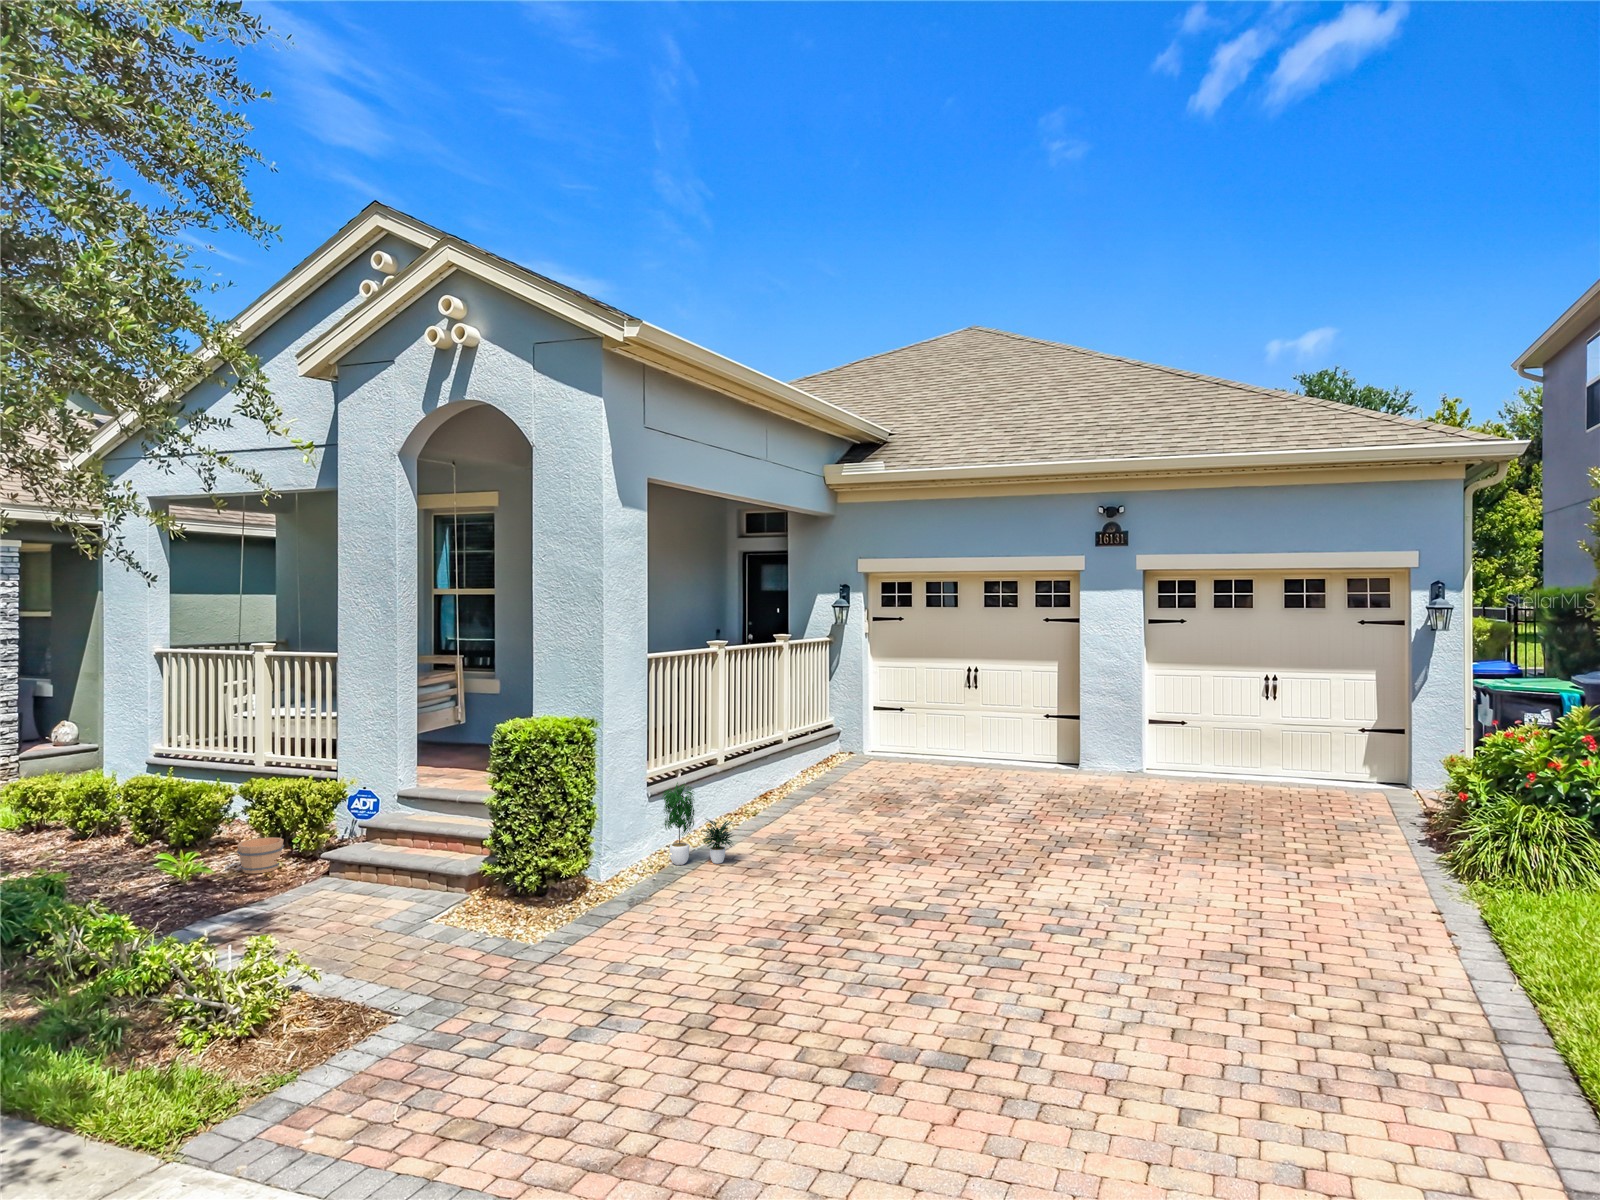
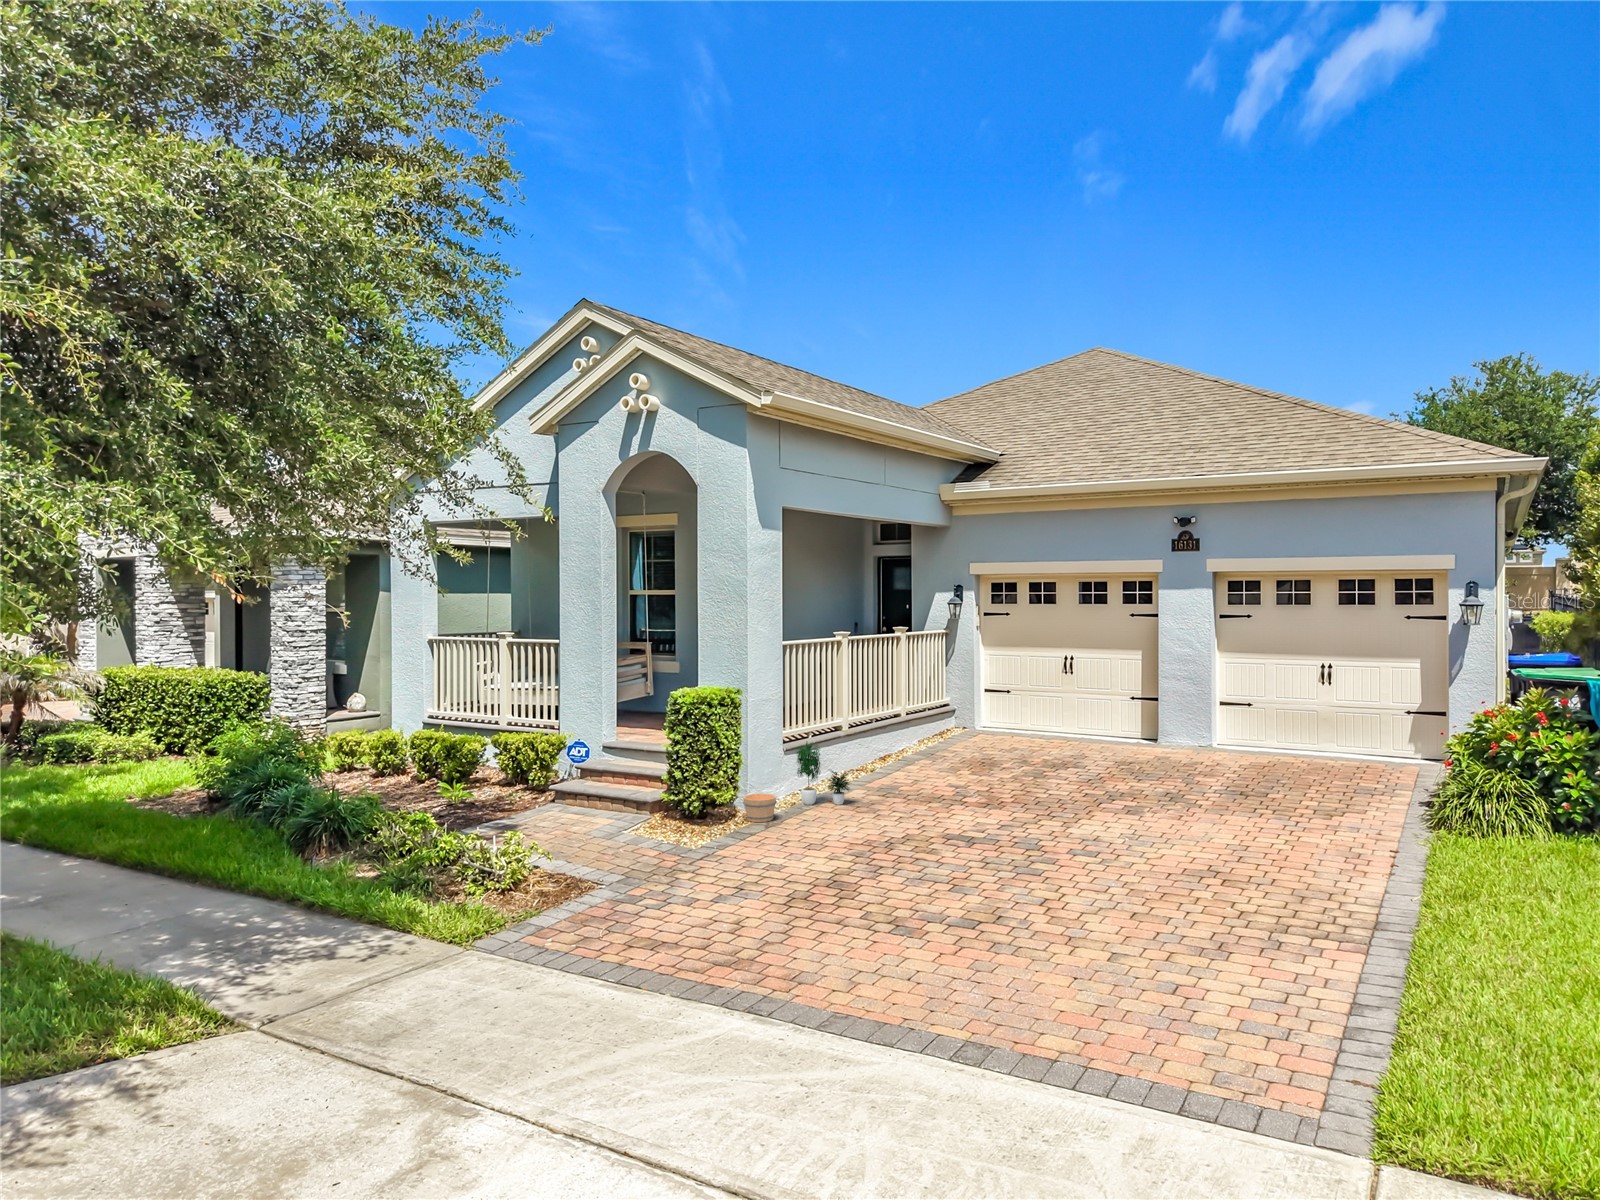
bucket: present [237,837,284,874] -> present [743,793,777,822]

